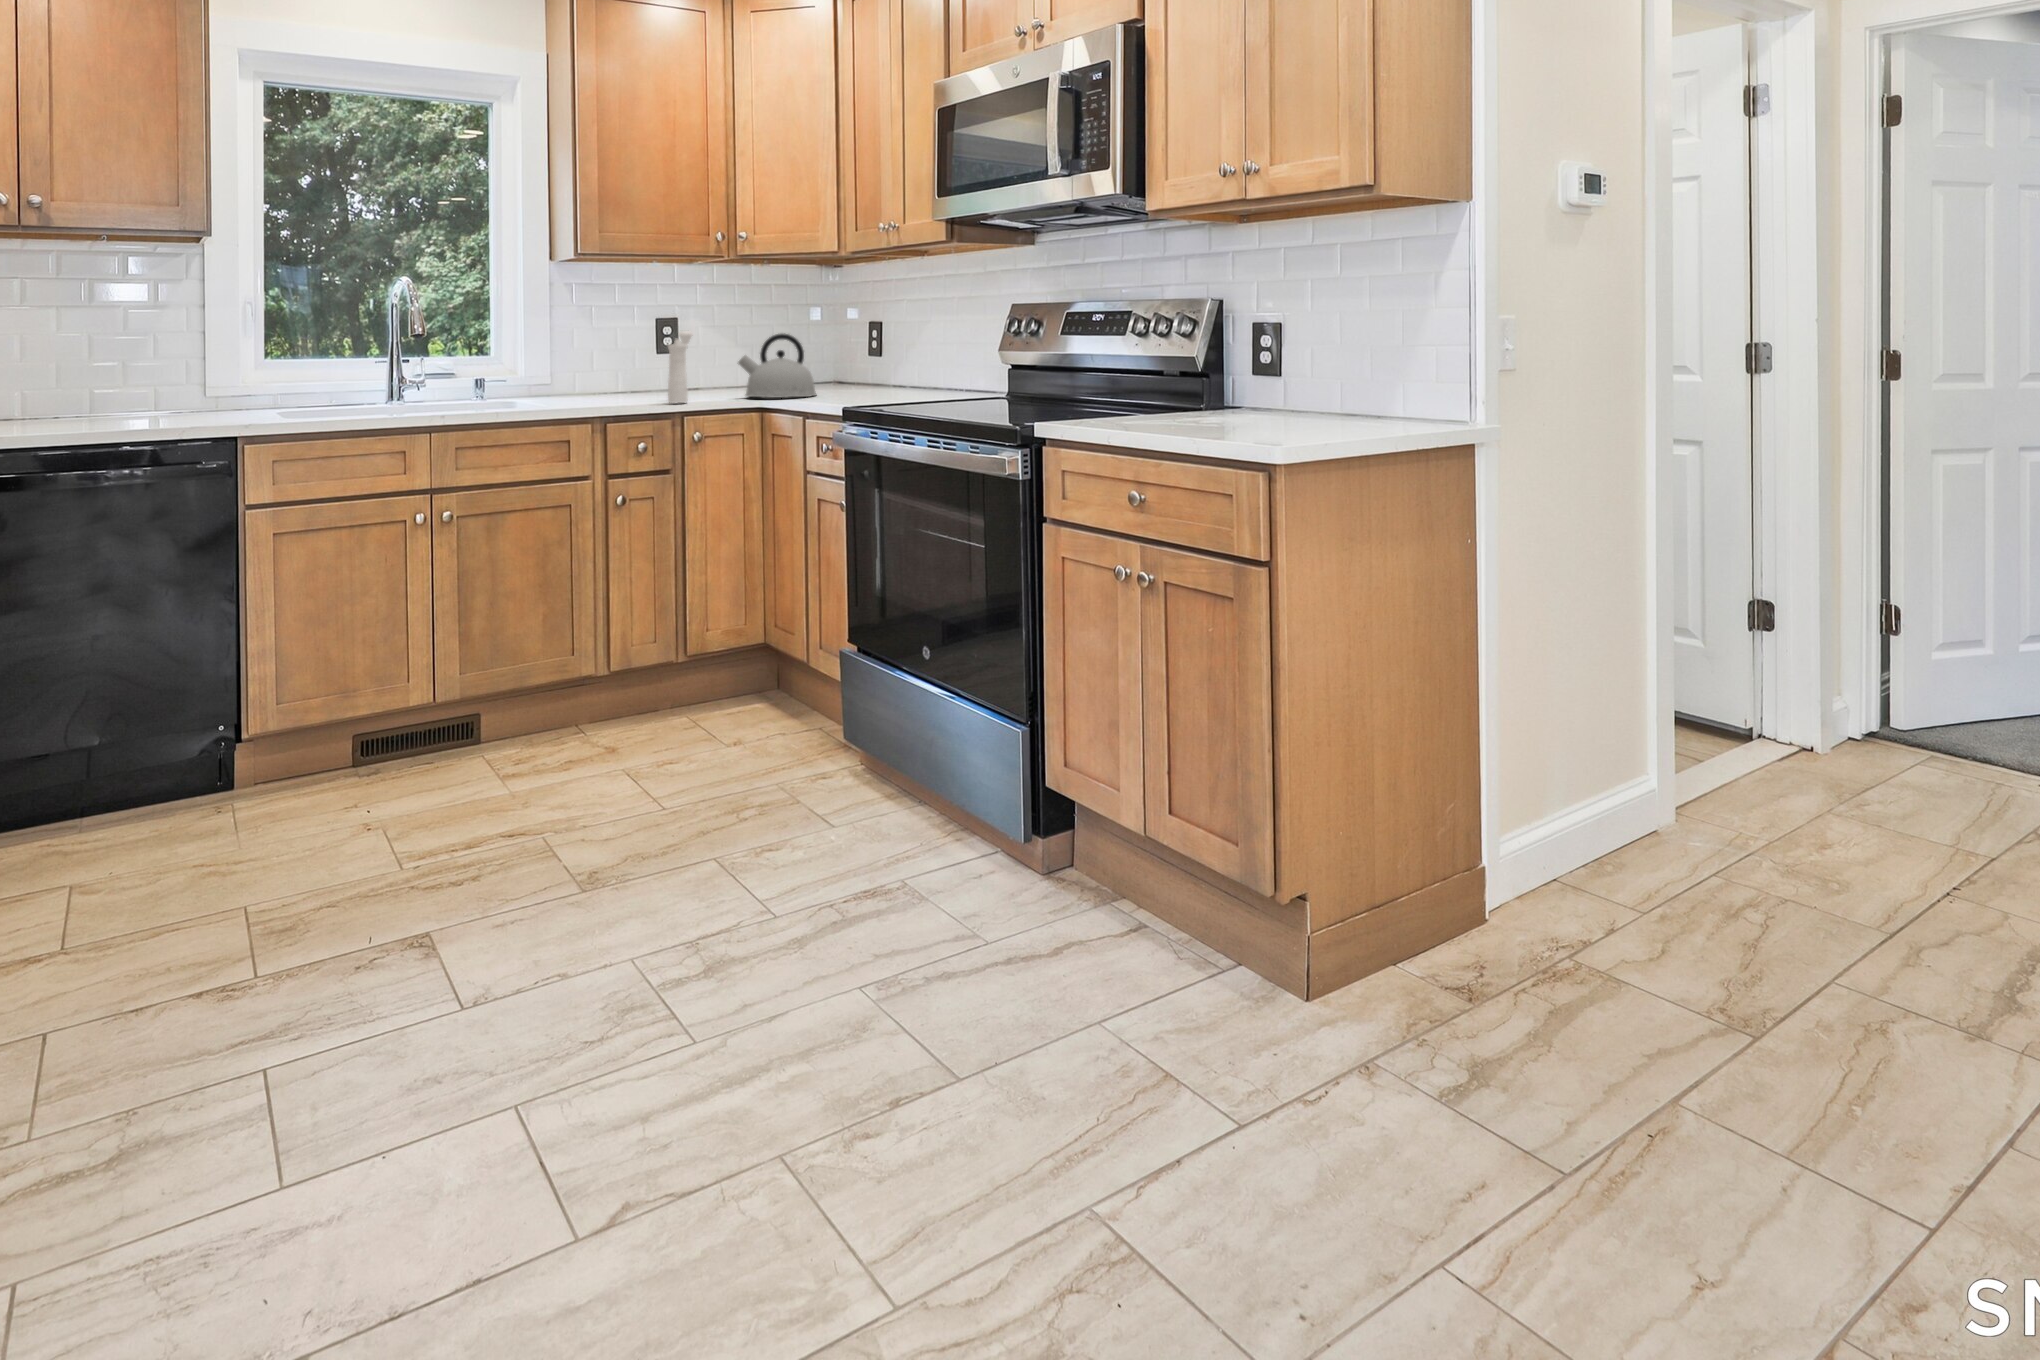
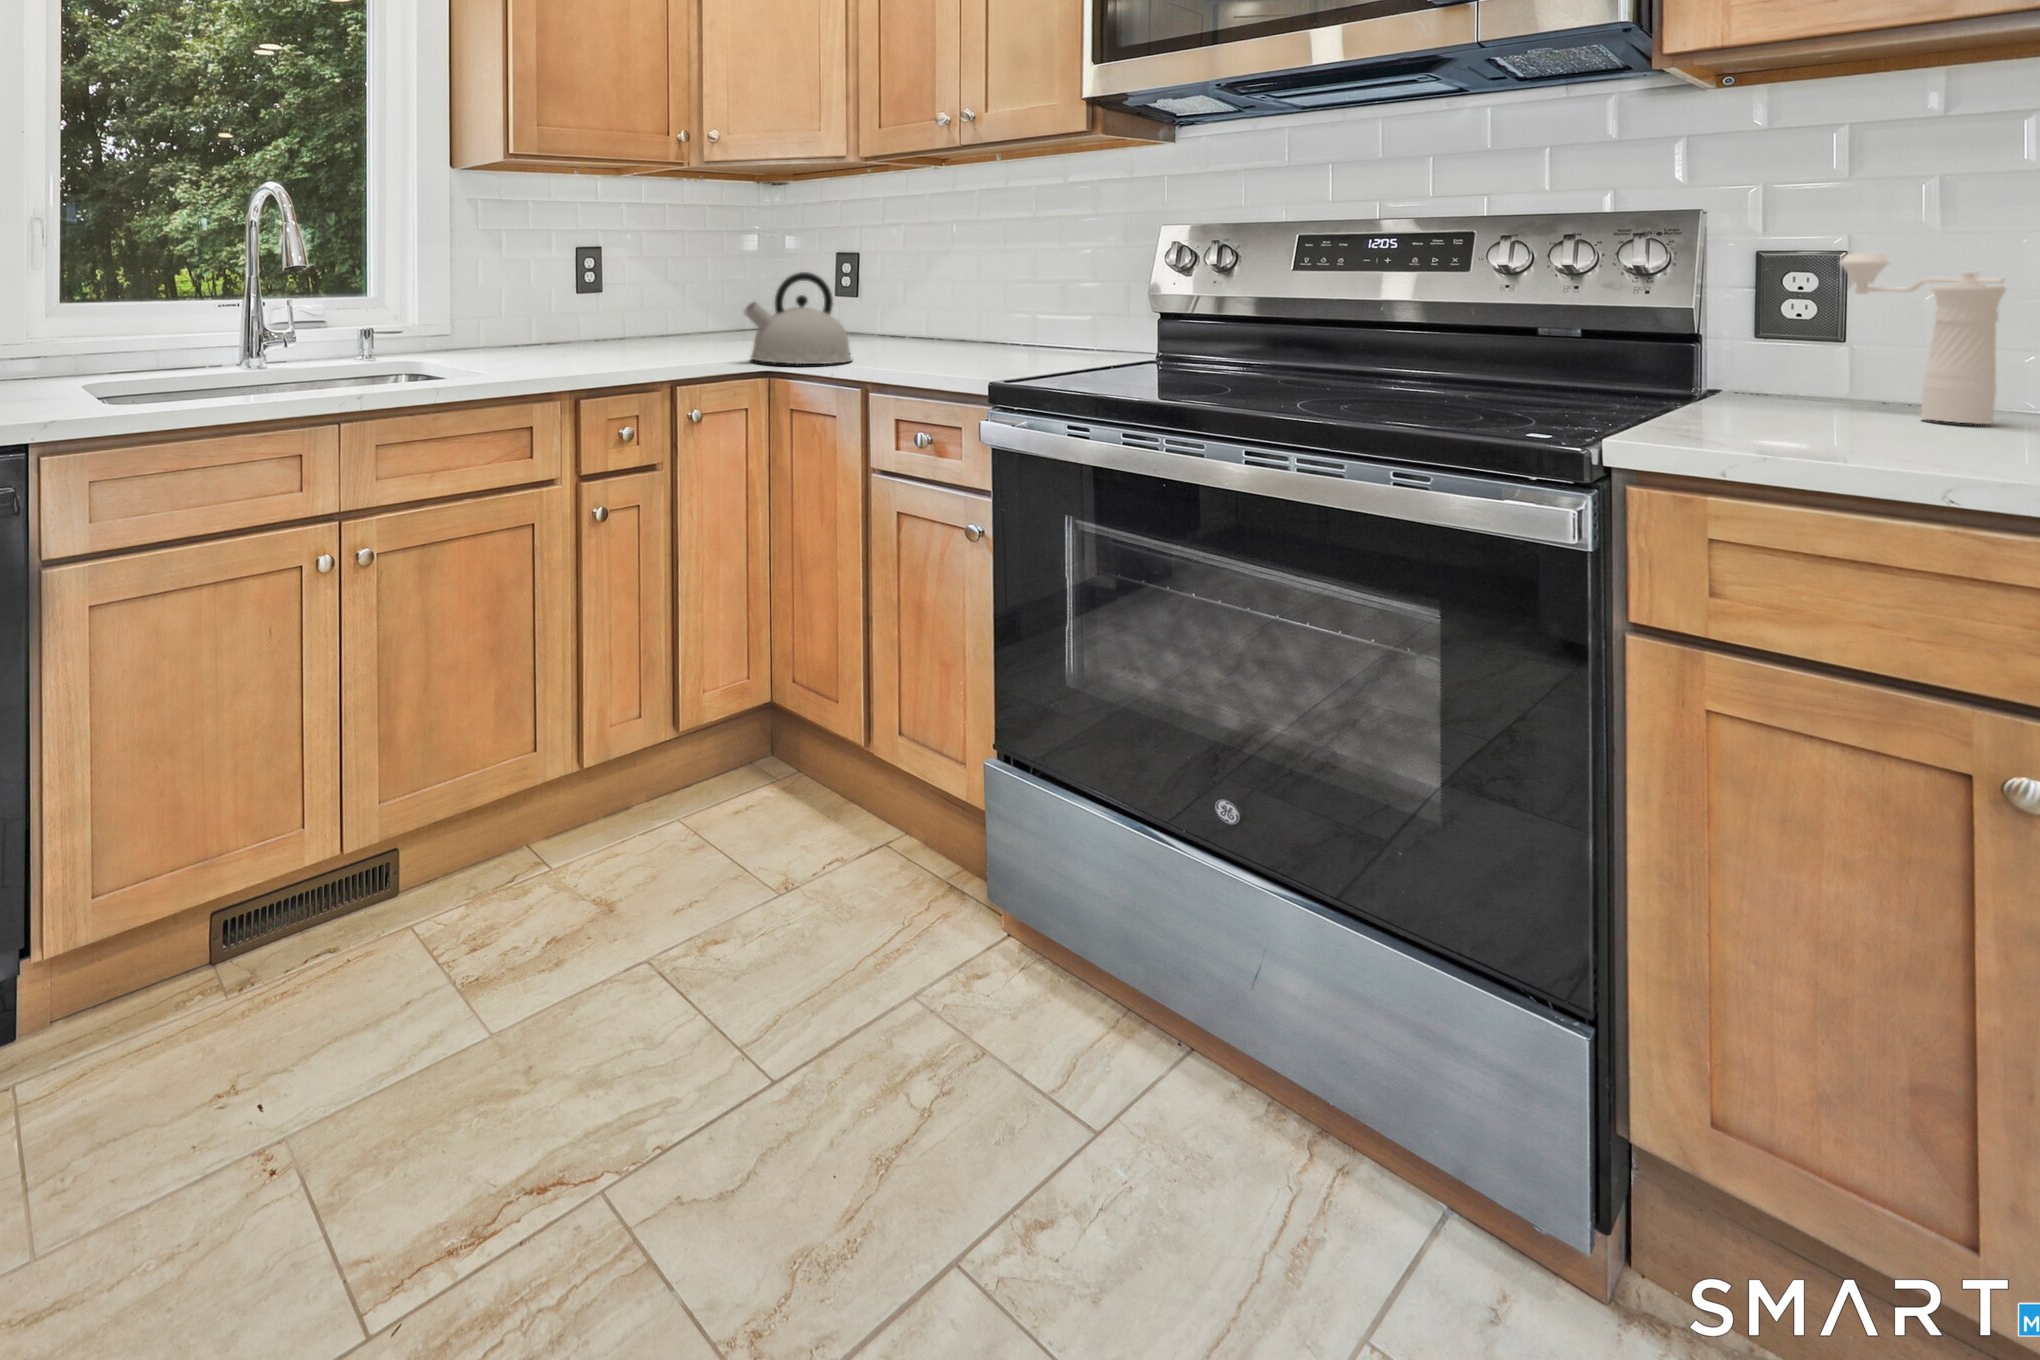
pepper mill: present [668,330,693,403] -> present [1840,254,2006,424]

